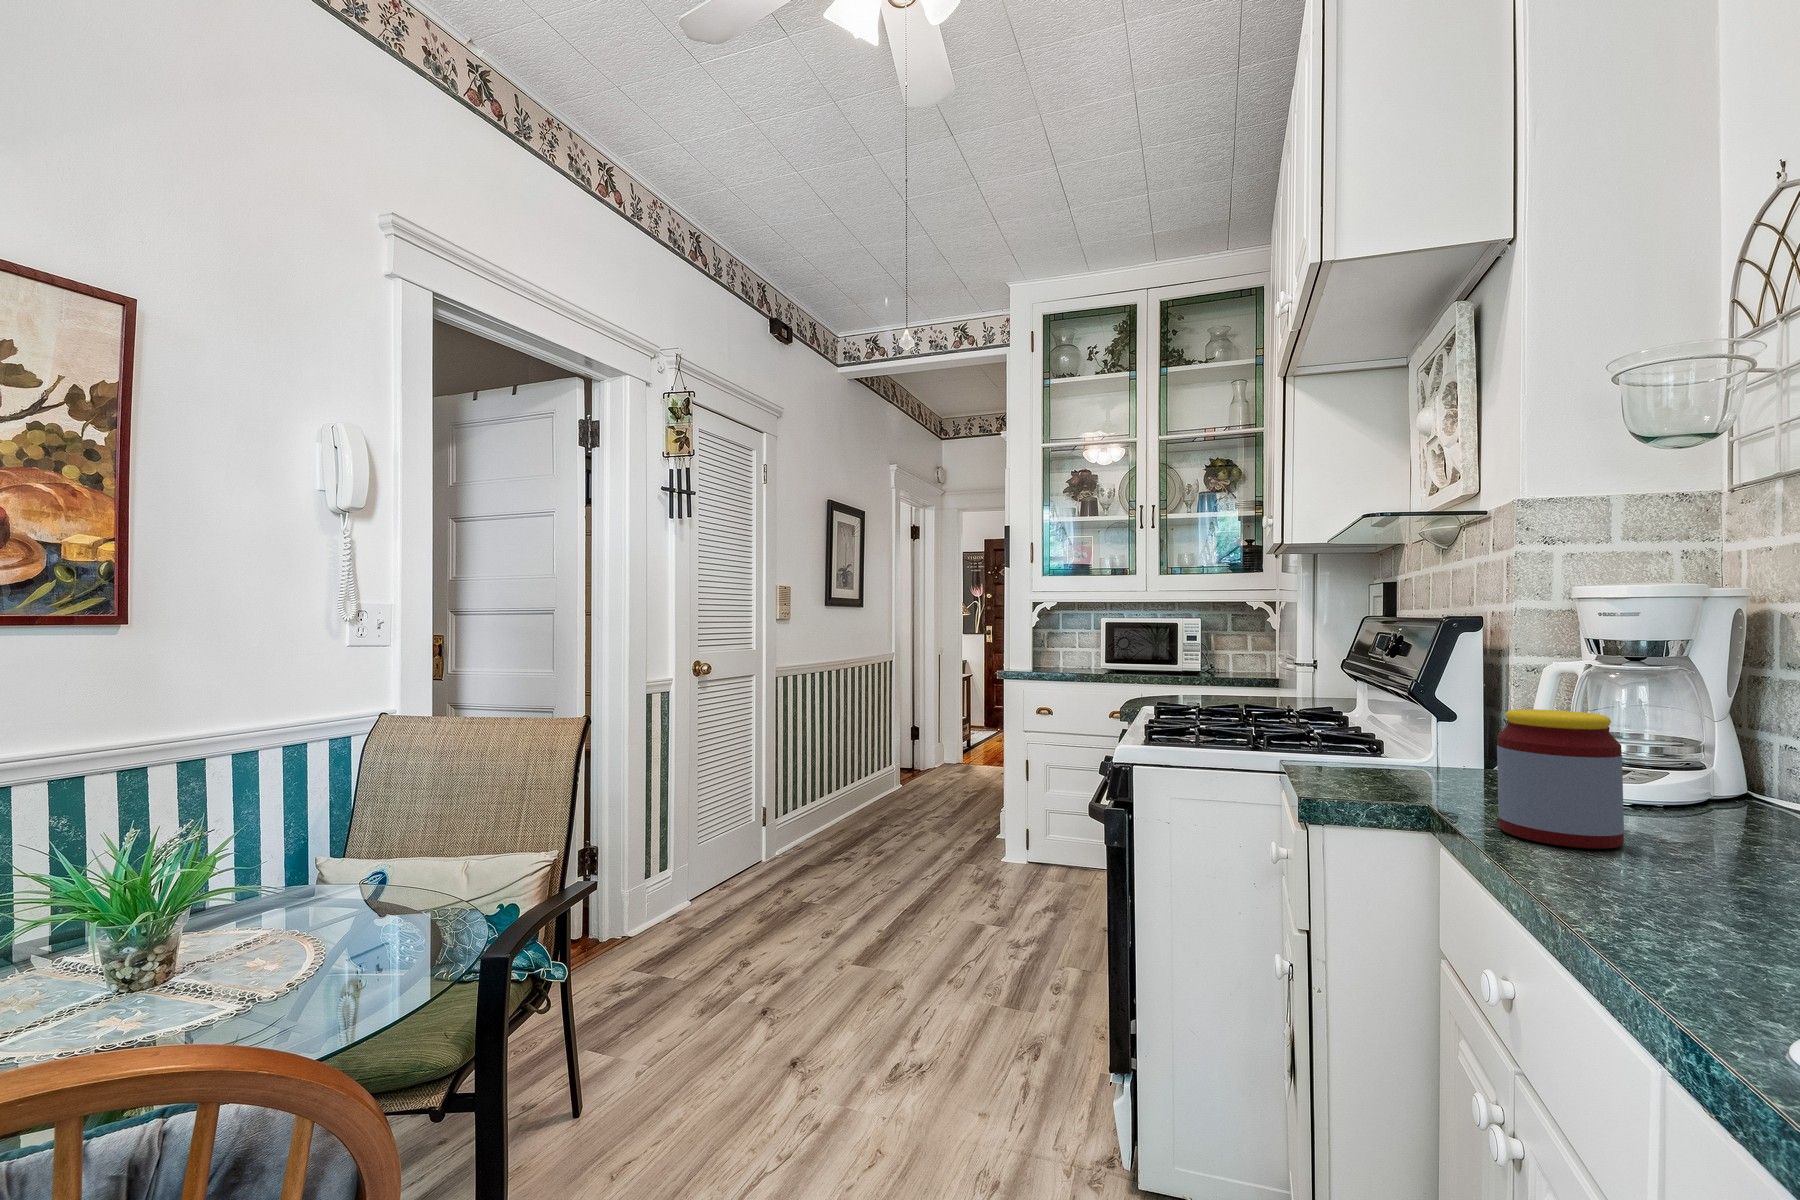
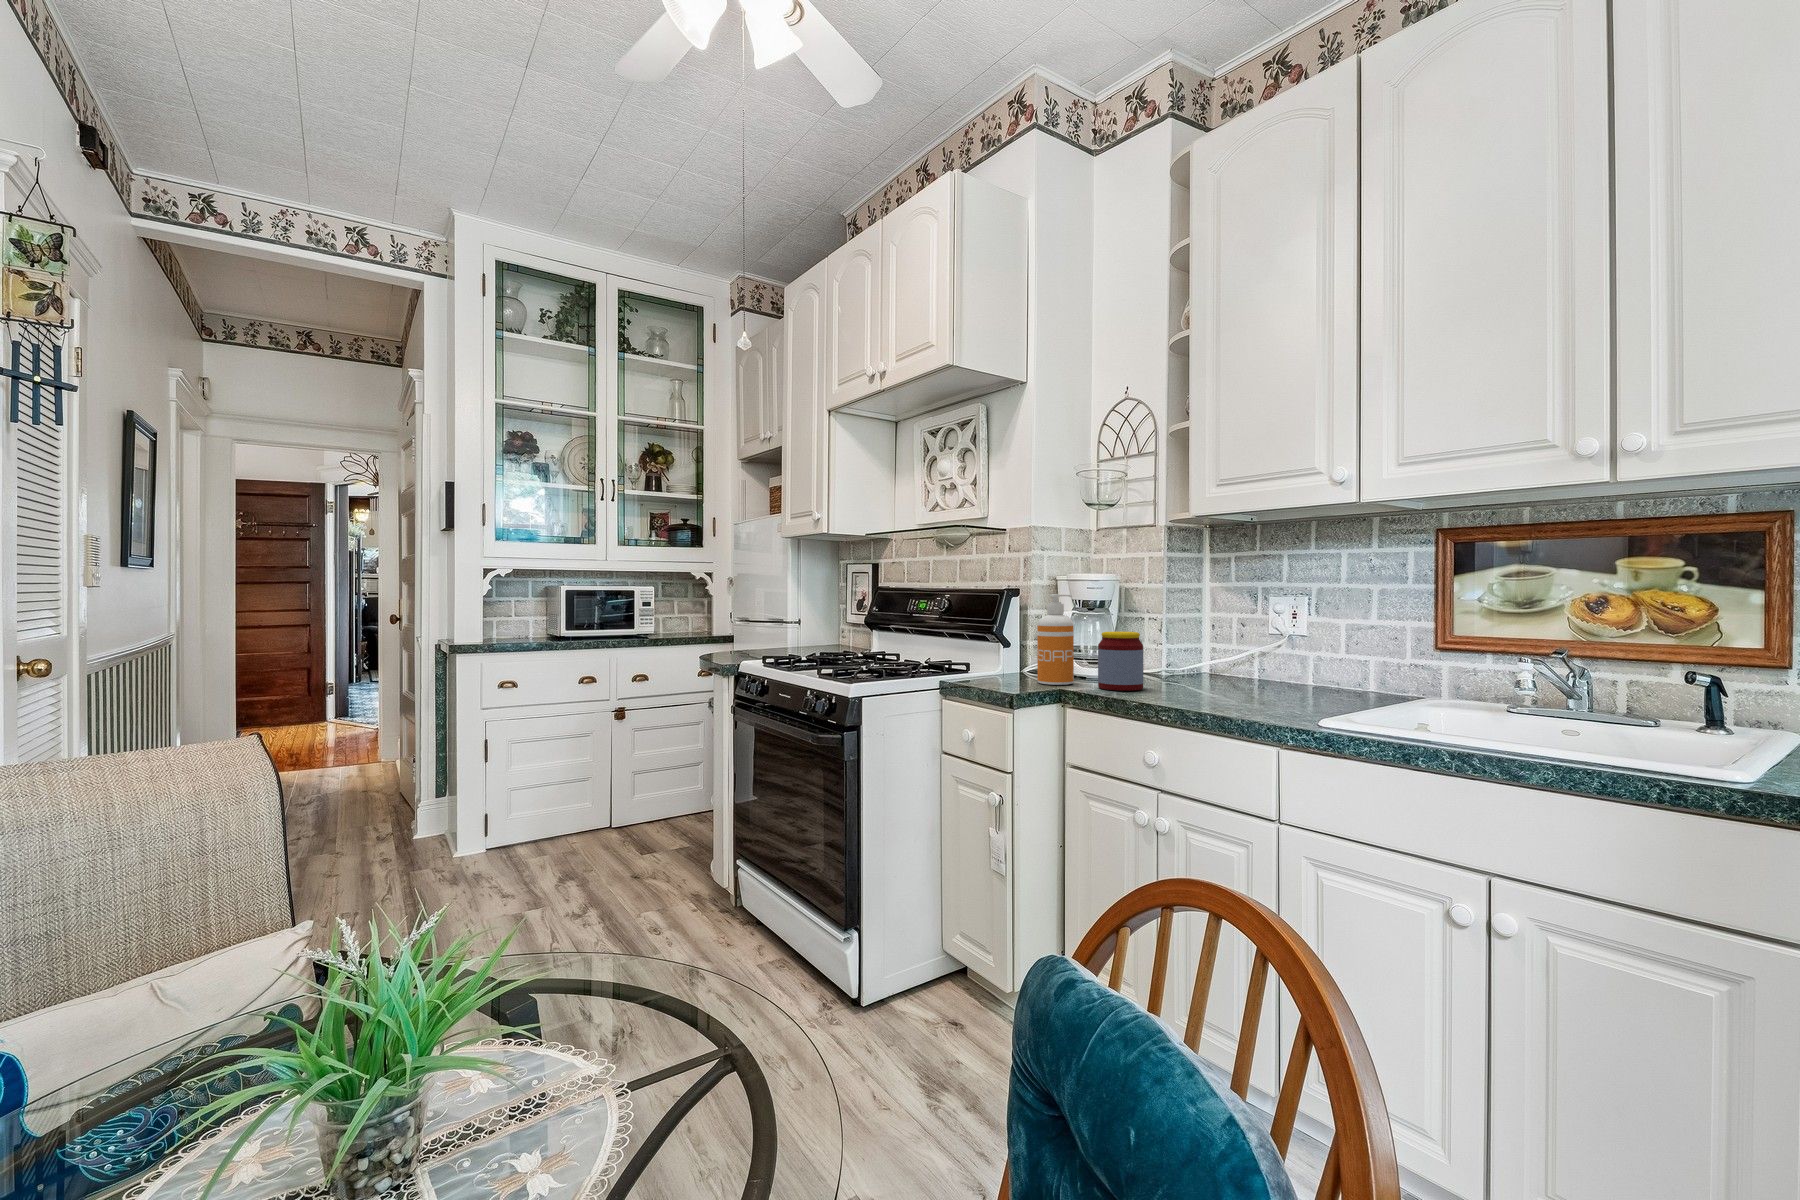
soap dispenser: none [1413,629,1499,807] -> present [1037,594,1074,685]

